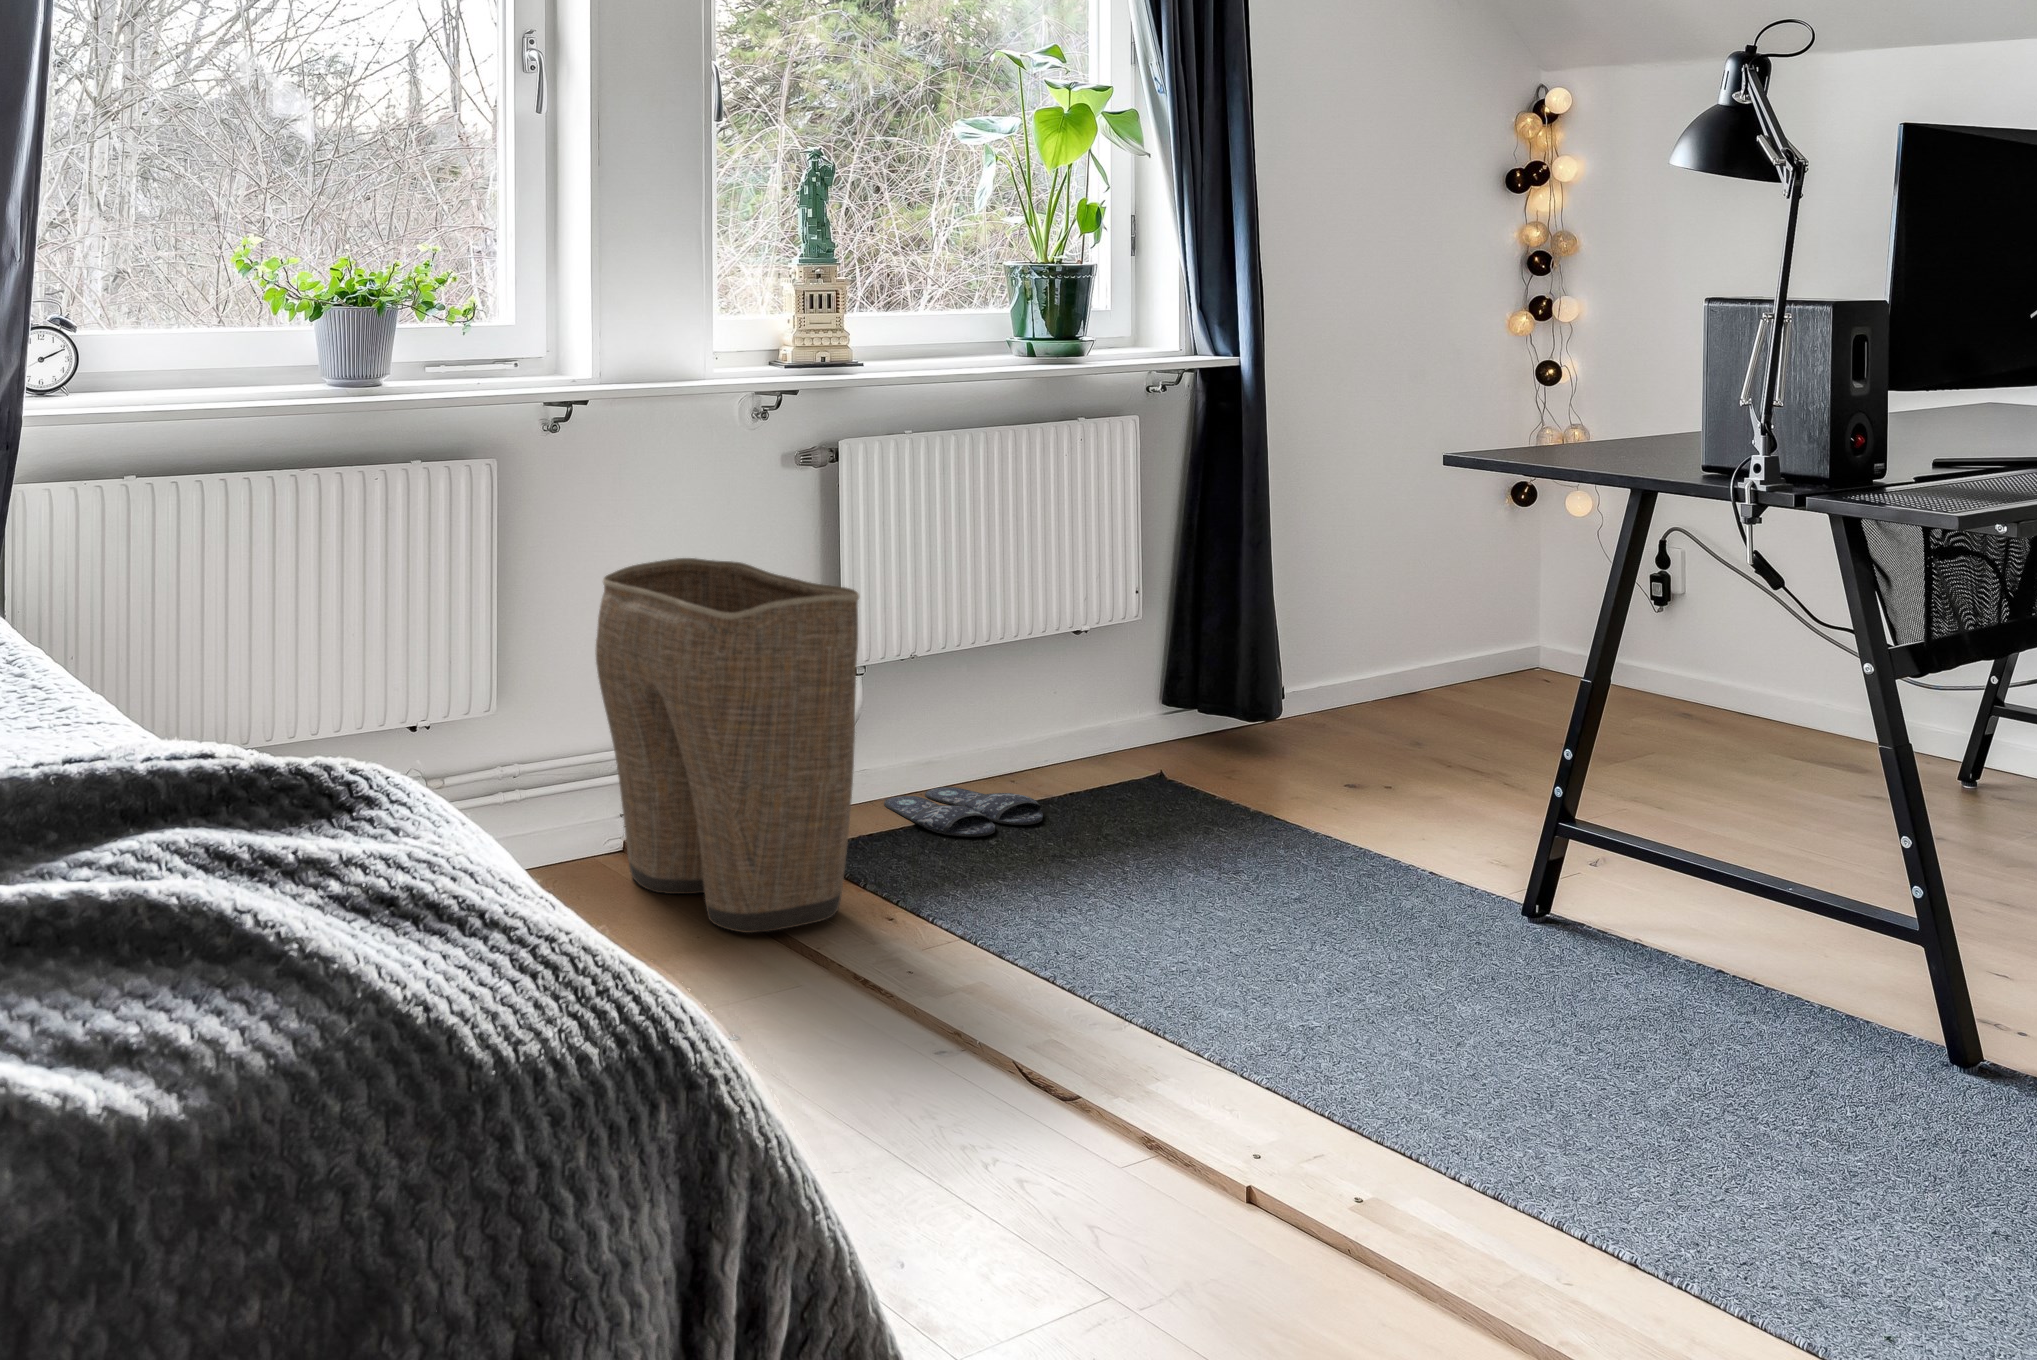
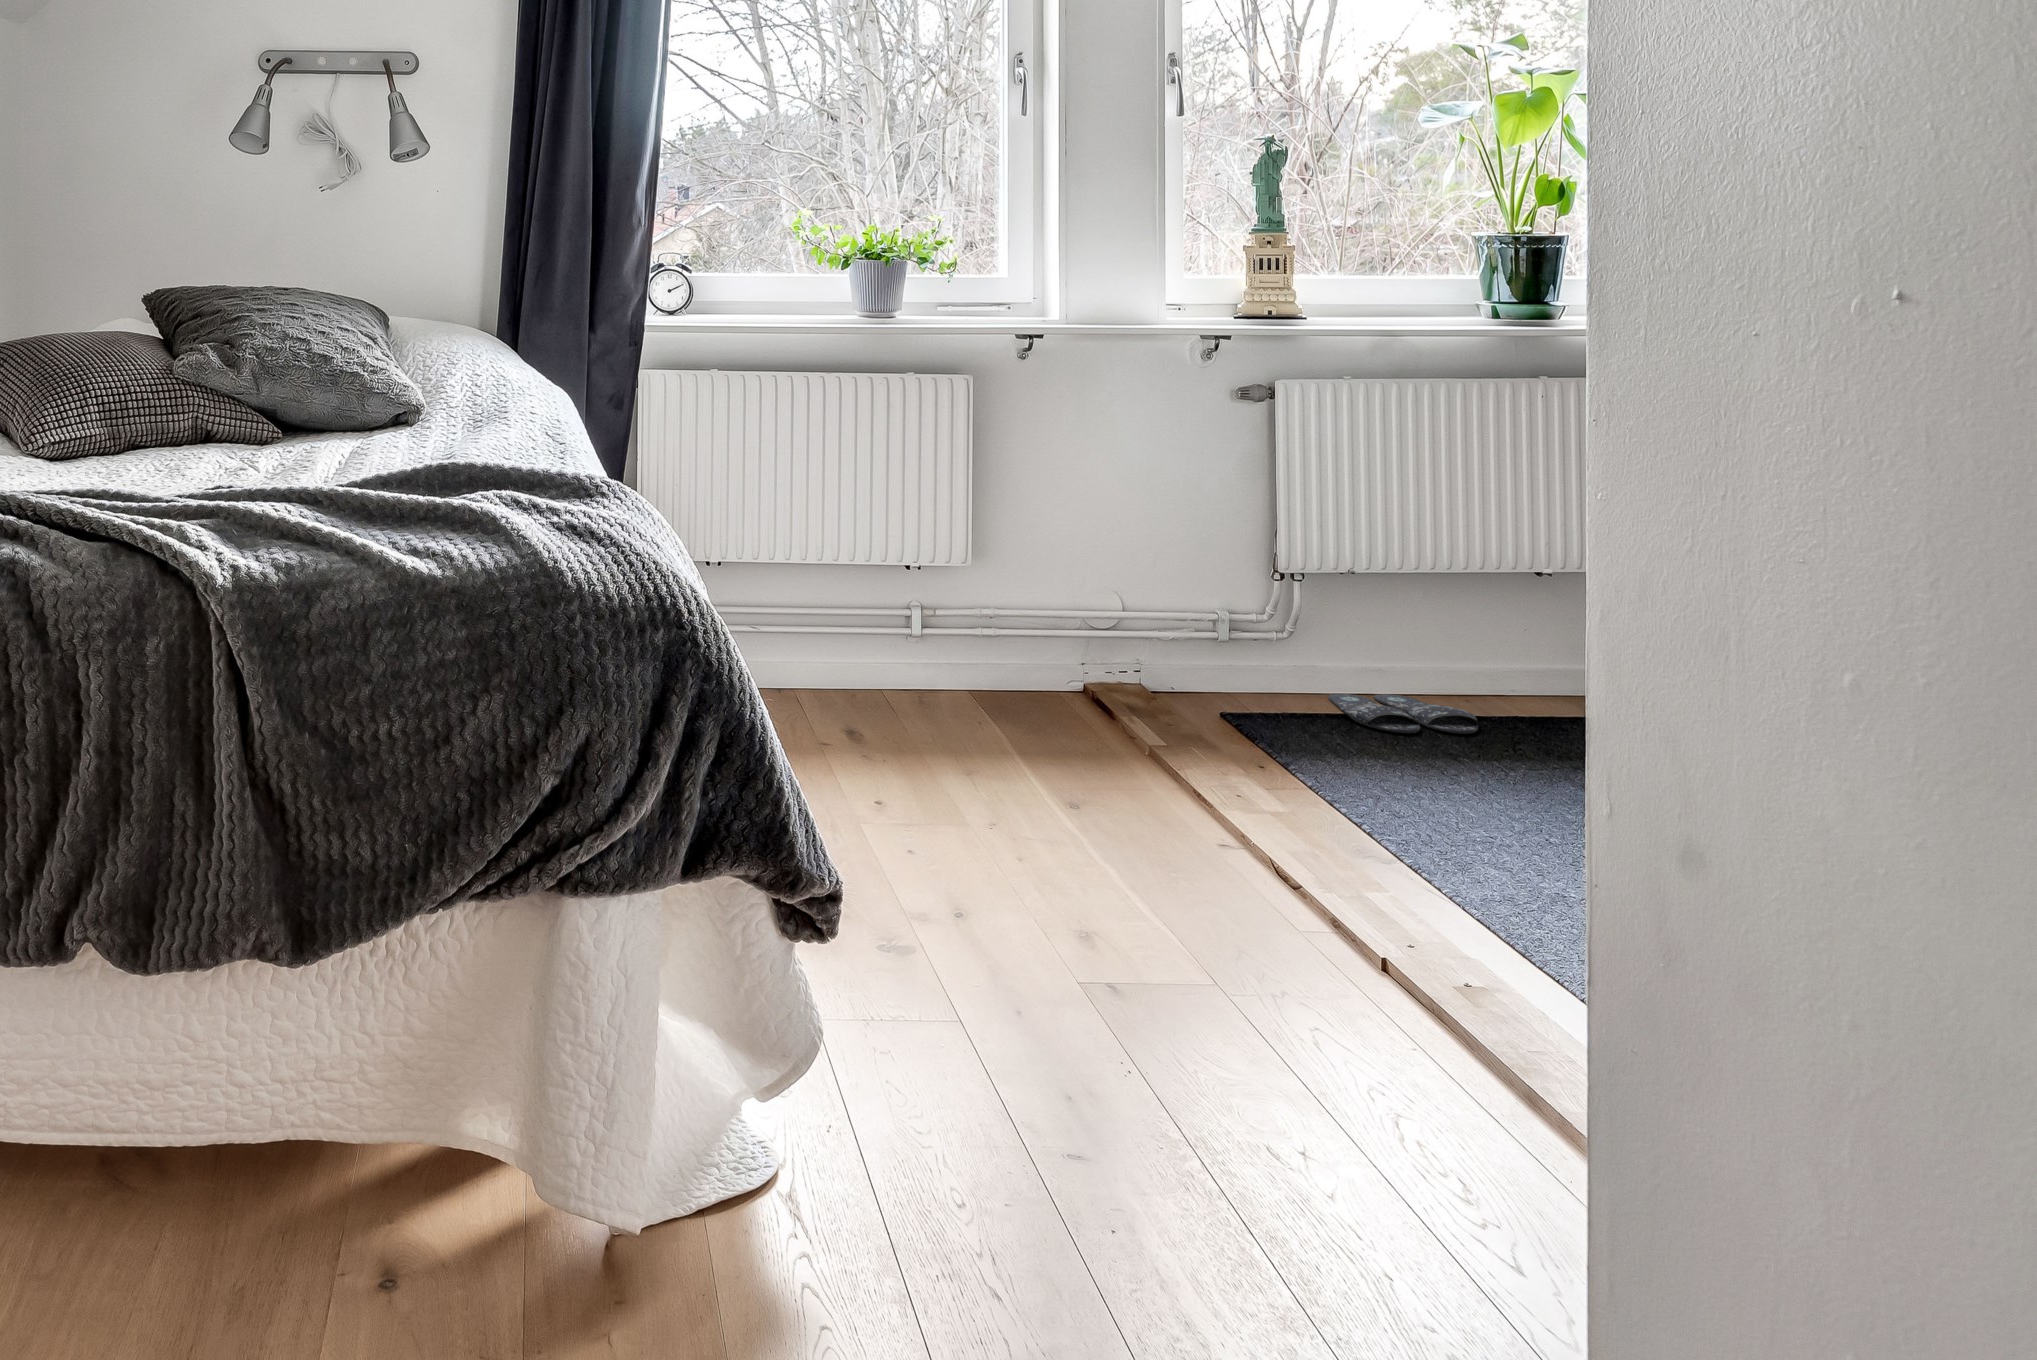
laundry basket: present [596,558,859,933] -> none [1042,463,1241,757]

